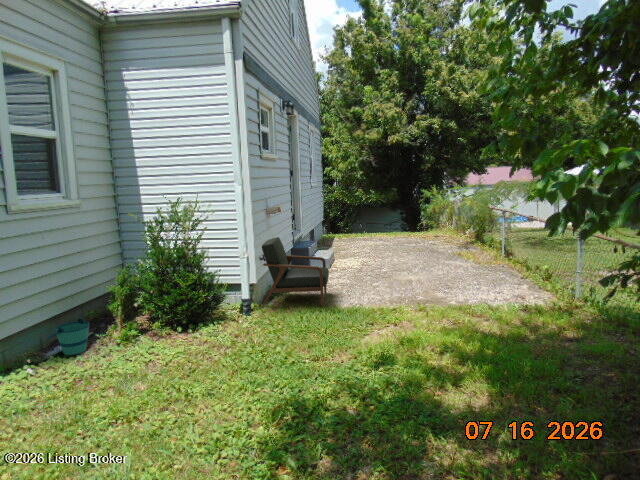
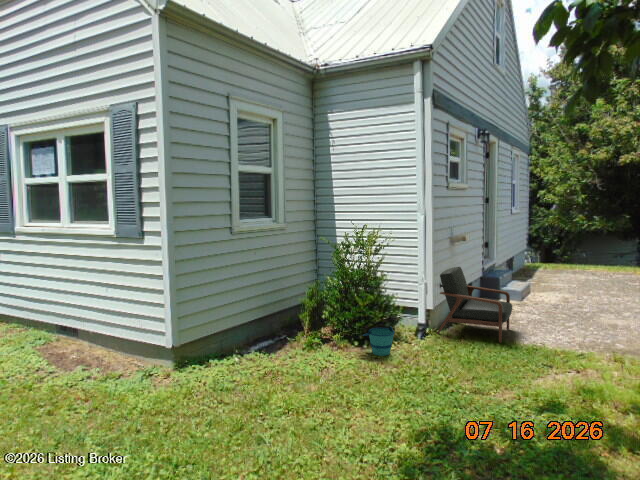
bucket: present [46,318,90,355] -> present [363,326,395,356]

